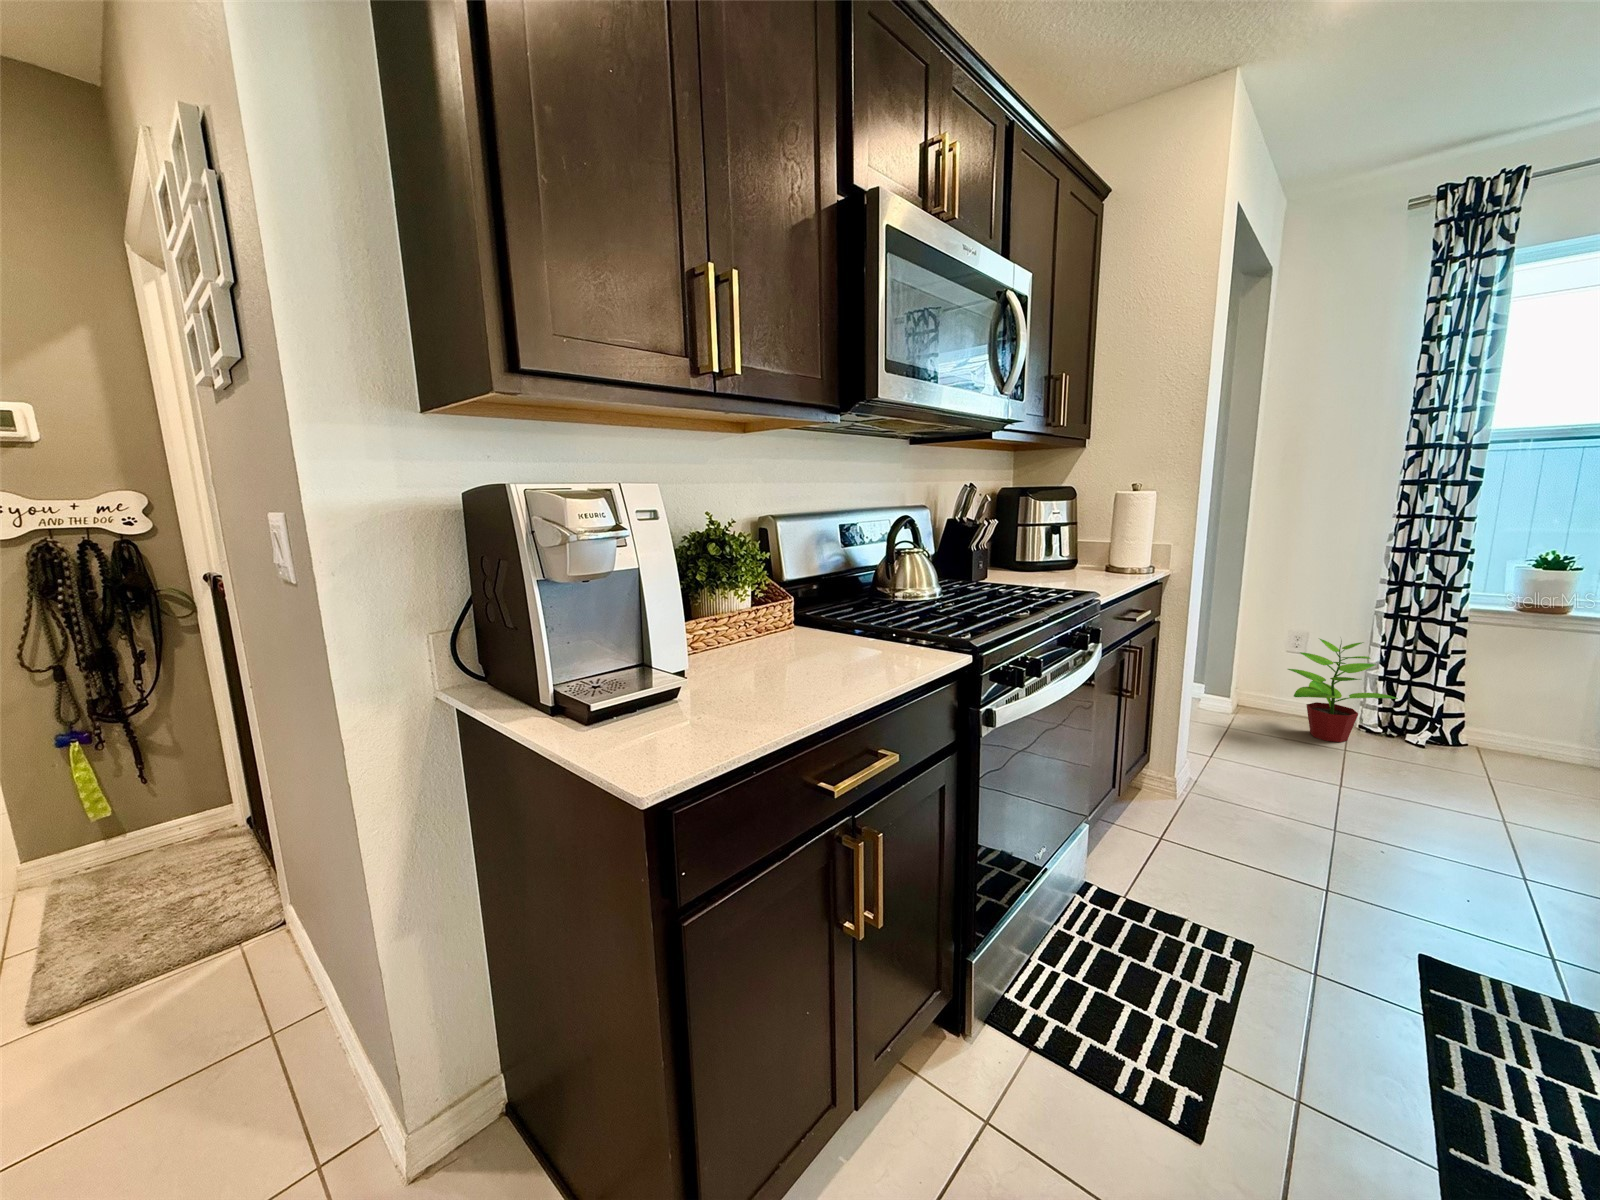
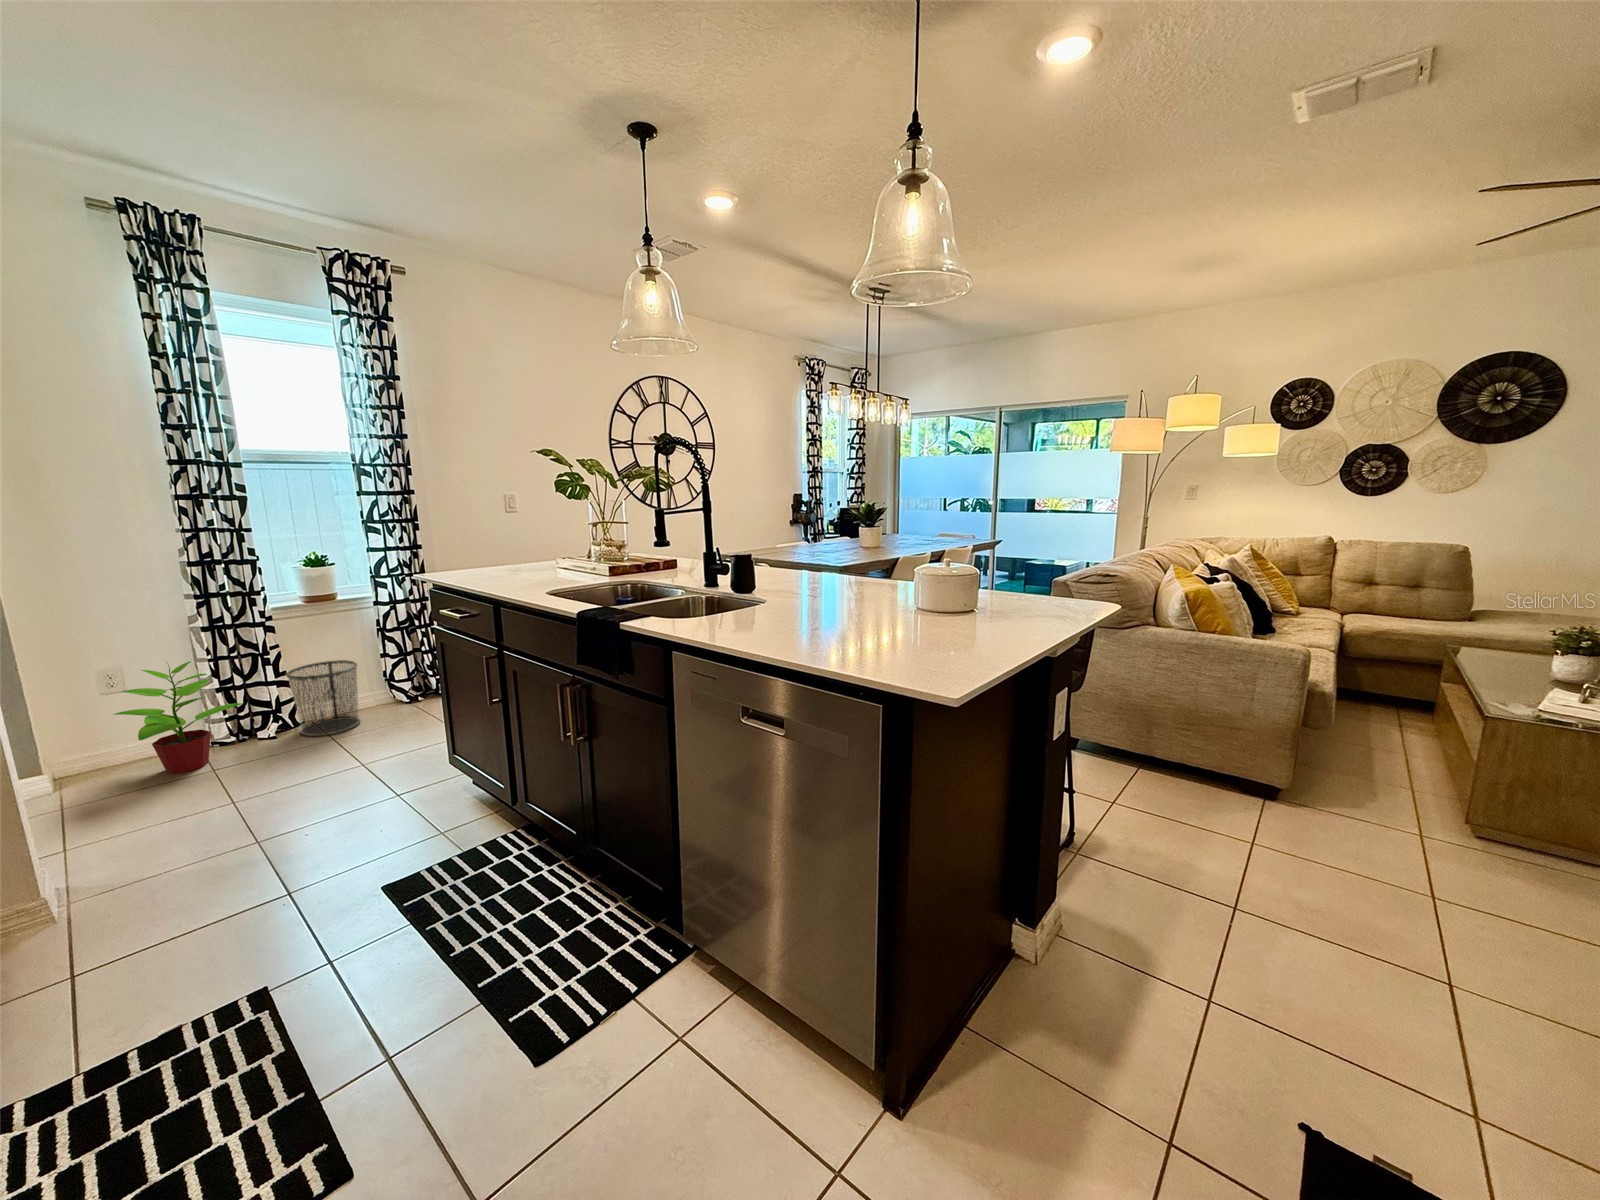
waste bin: none [1456,682,1565,776] -> present [286,660,360,736]

